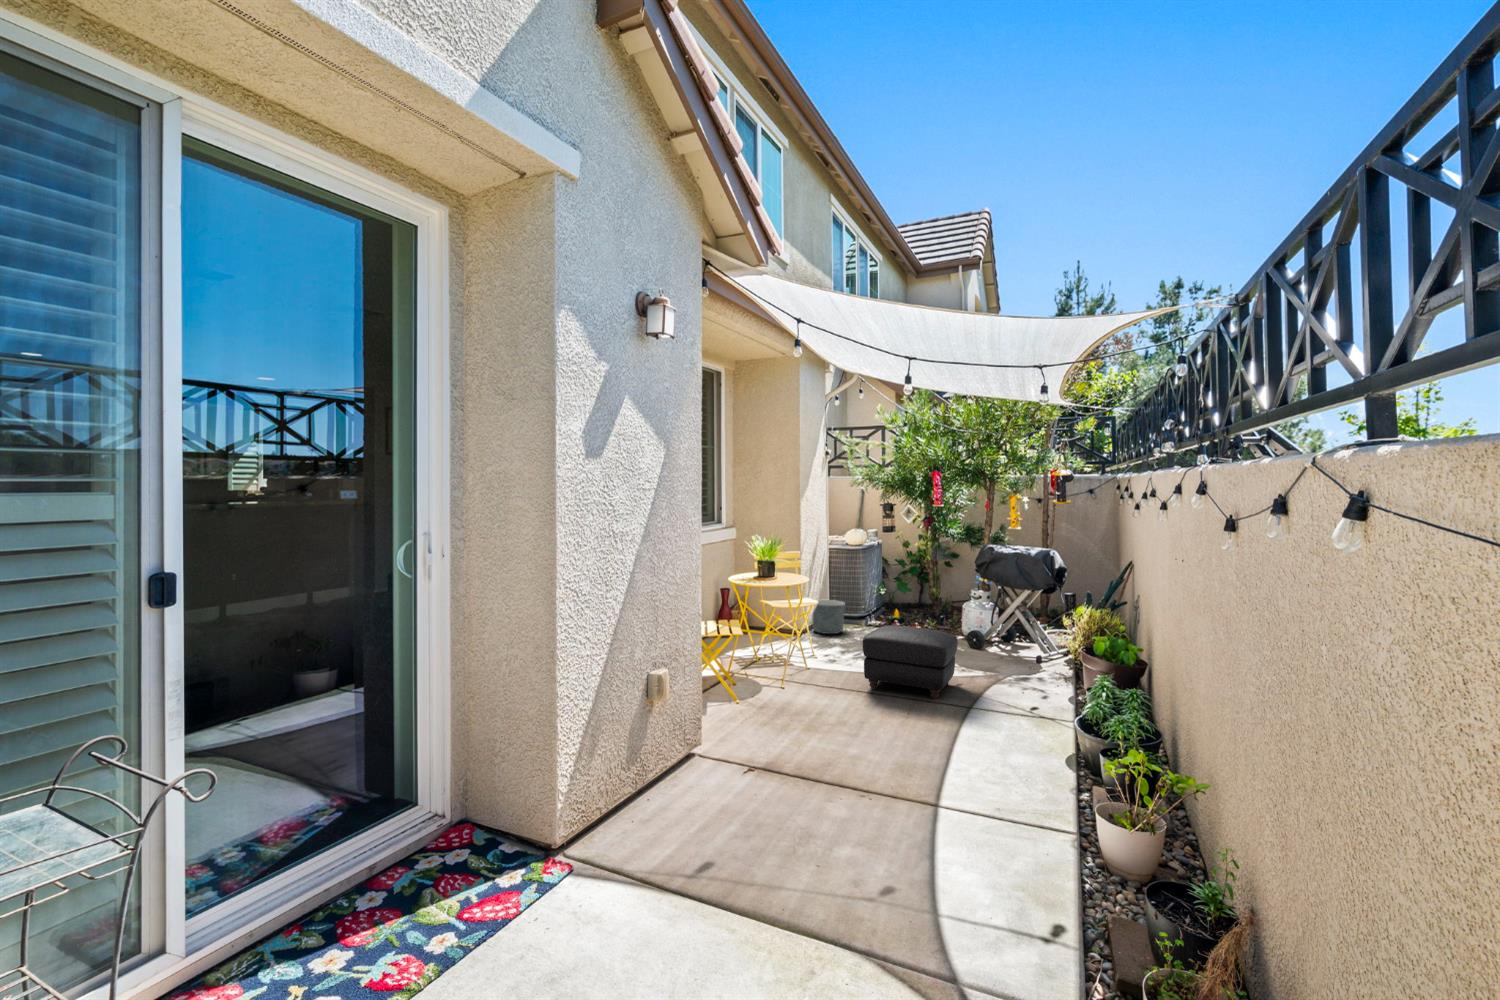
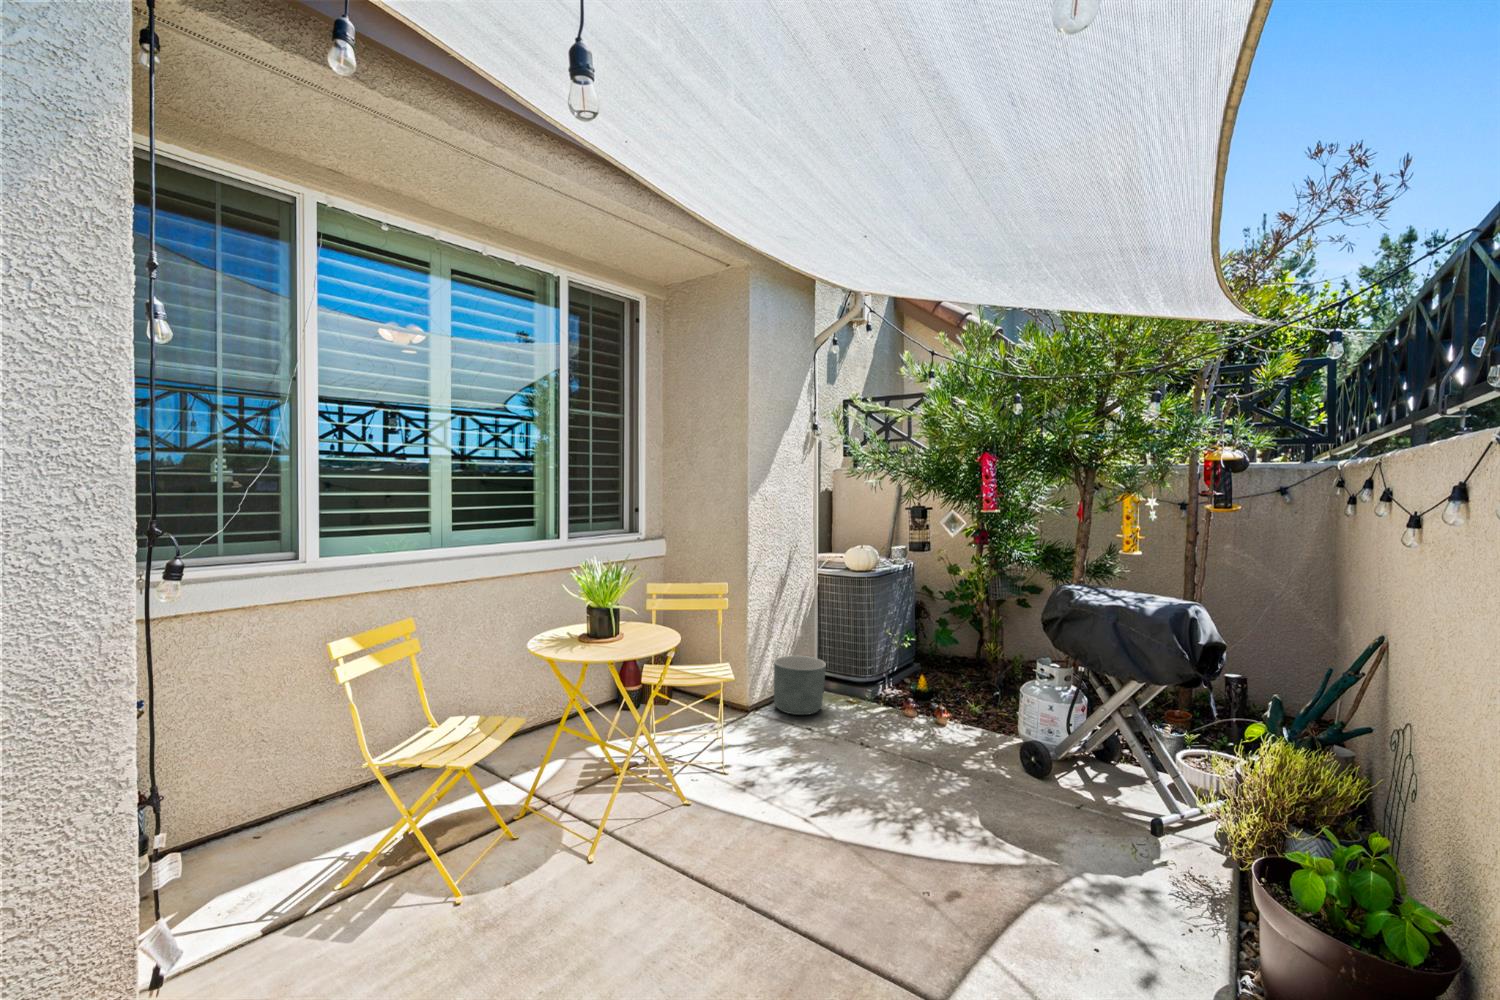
ottoman: present [863,625,958,699] -> none [734,746,951,953]

